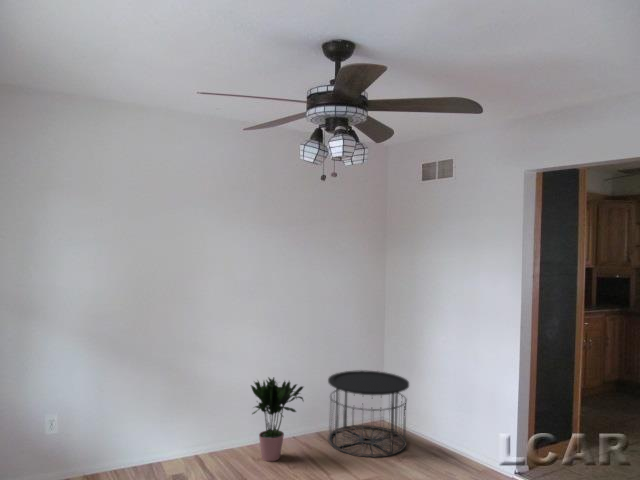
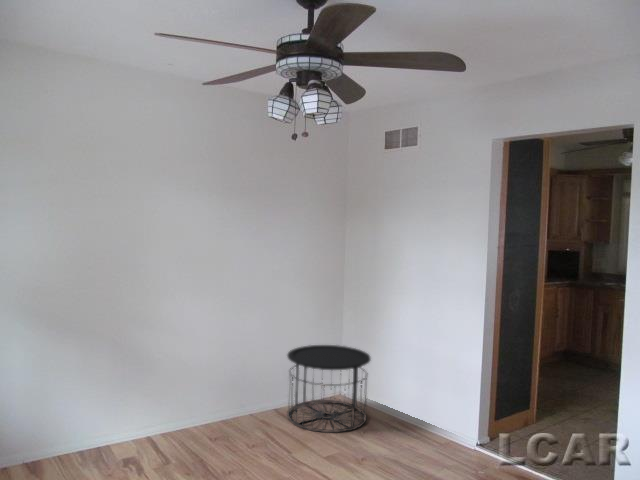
potted plant: present [251,377,303,461] -> none [205,347,267,441]

